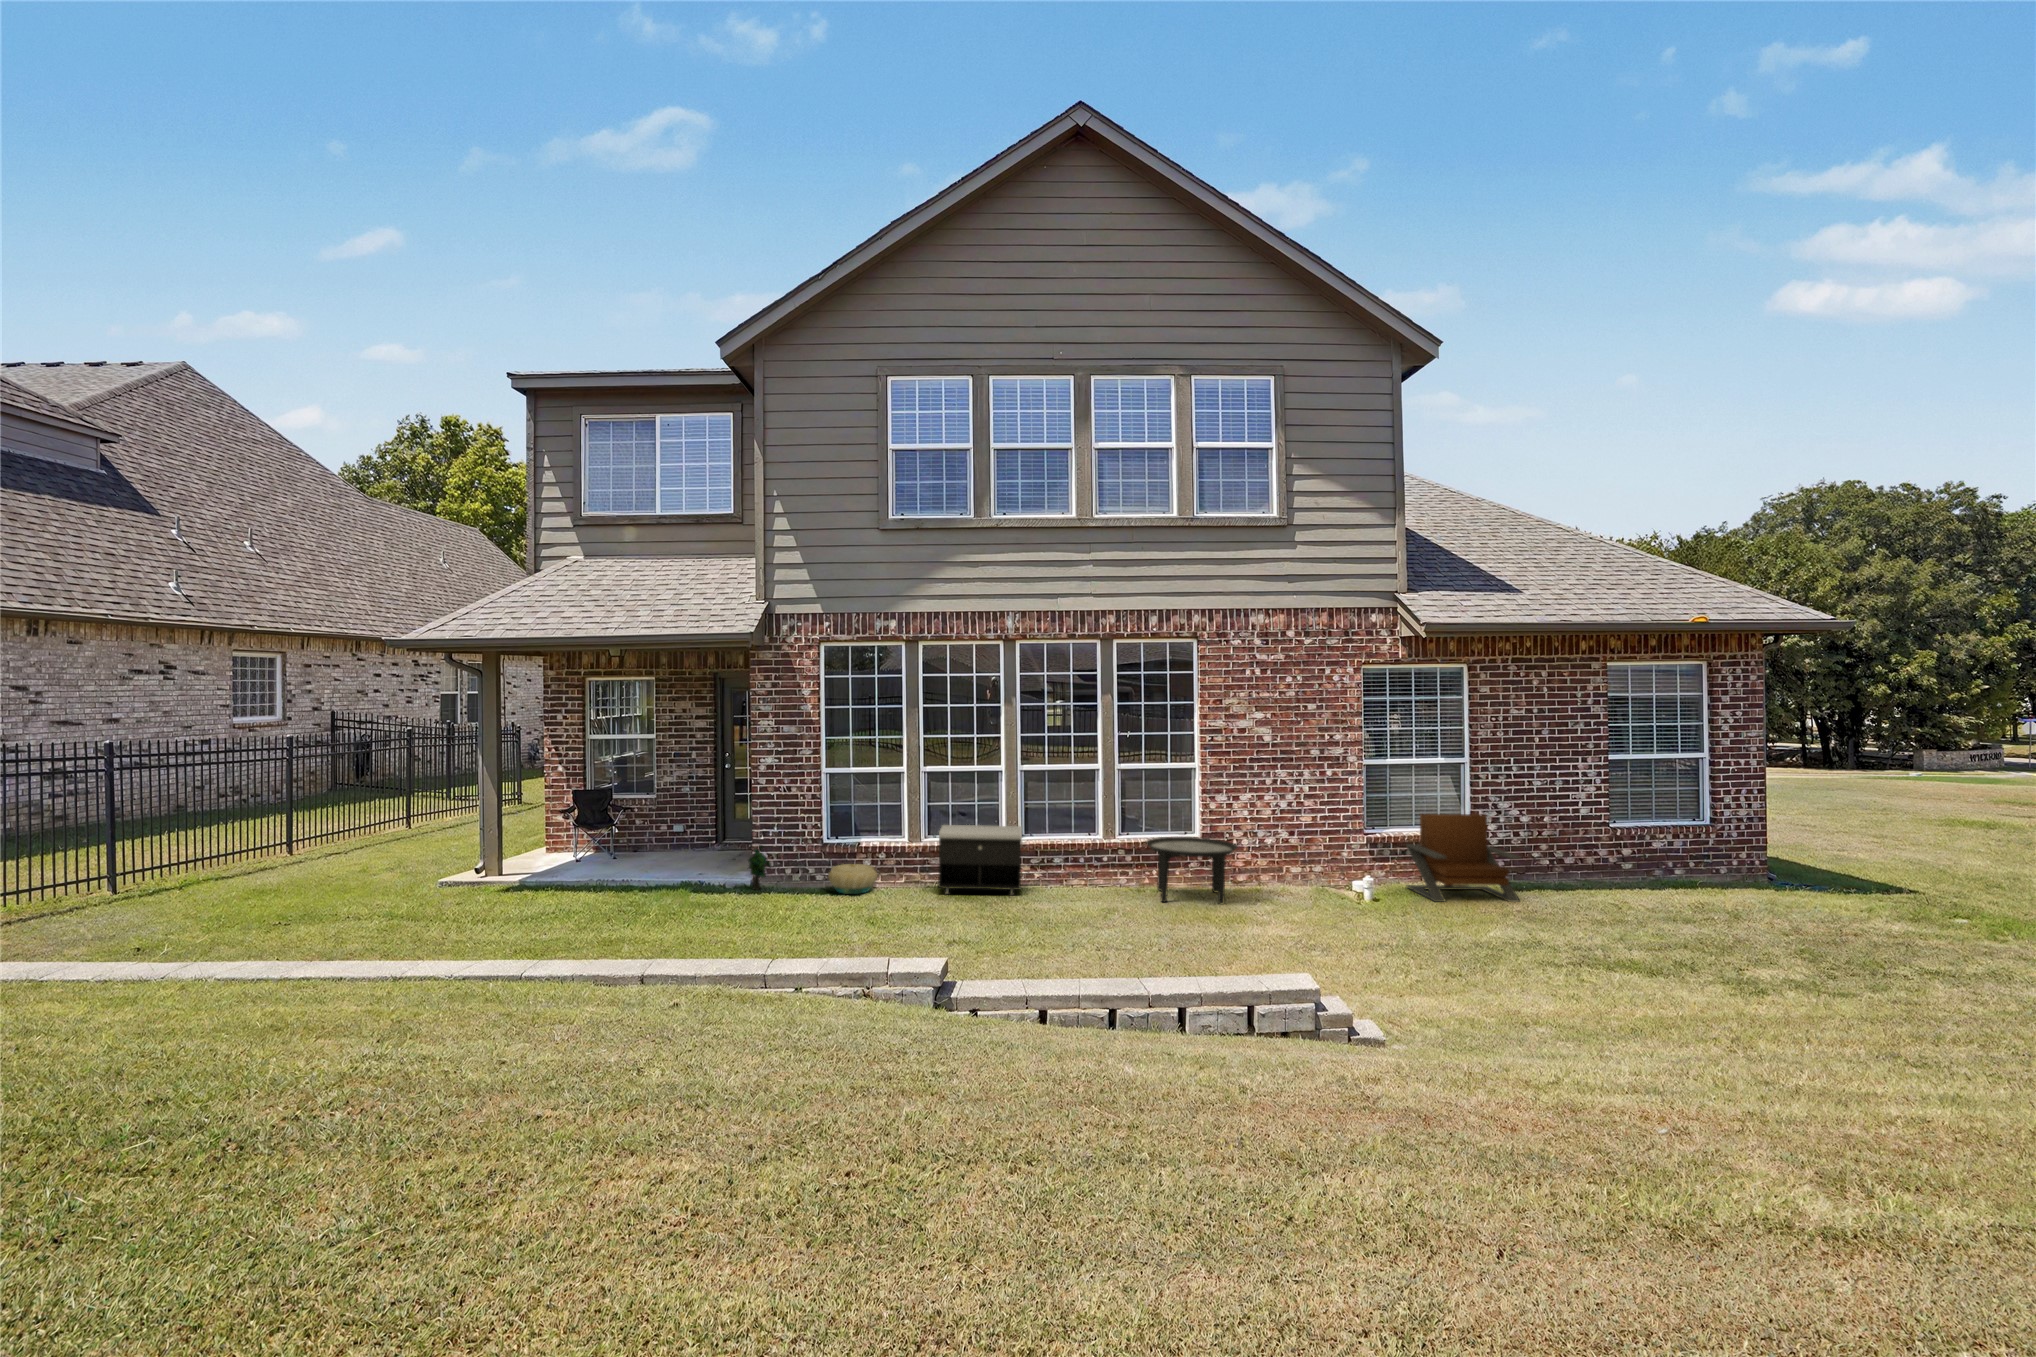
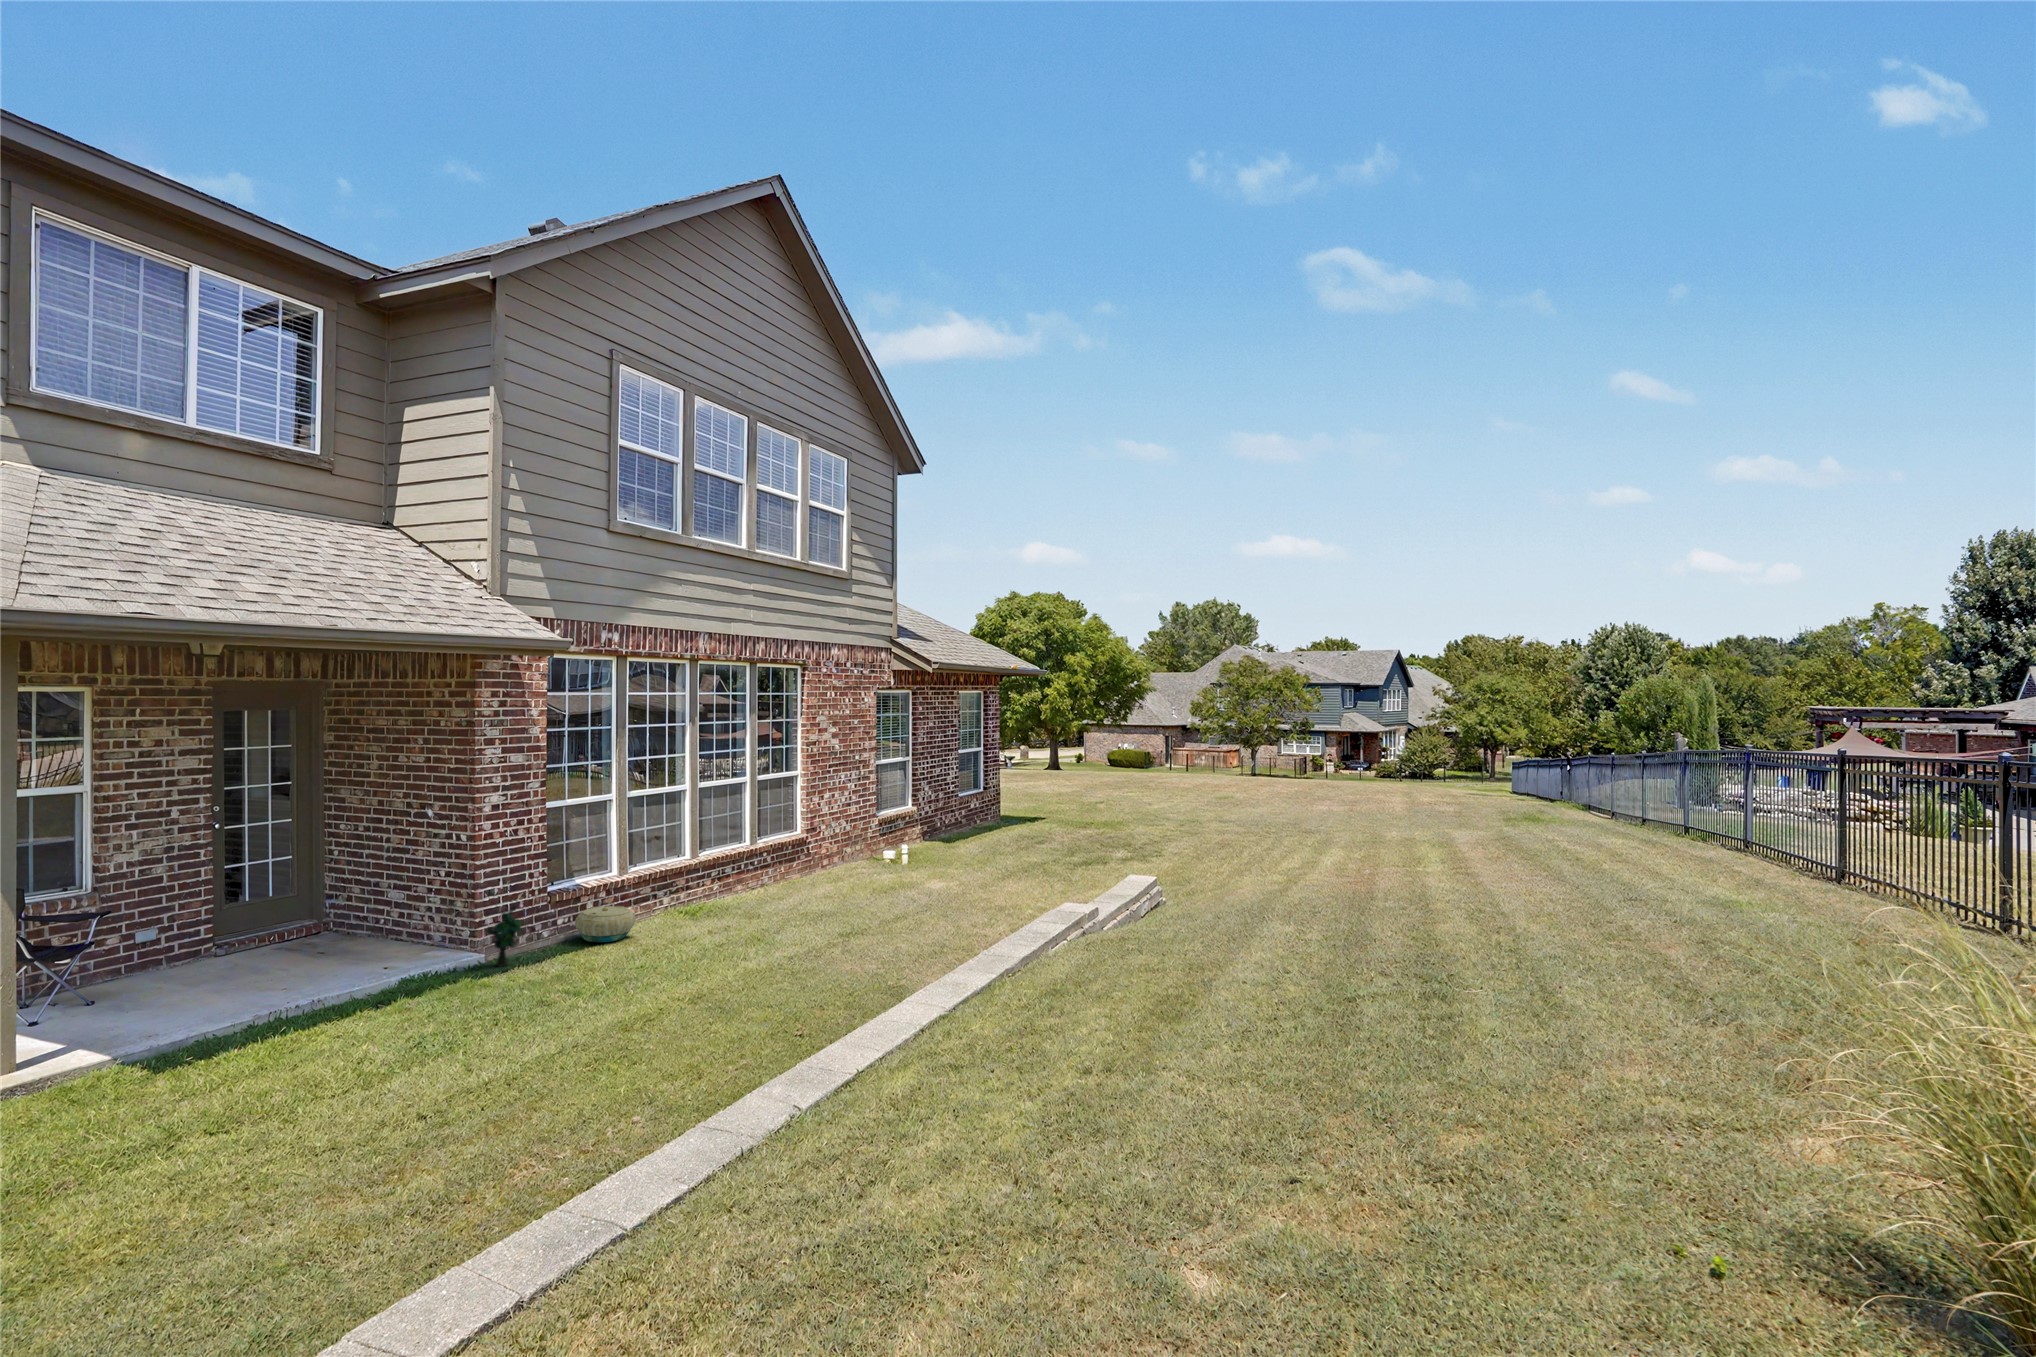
lounge chair: present [1406,814,1520,902] -> none [878,794,944,853]
storage bench: present [938,825,1022,895] -> none [651,841,747,918]
round table: present [1146,837,1237,904] -> none [790,831,866,885]

